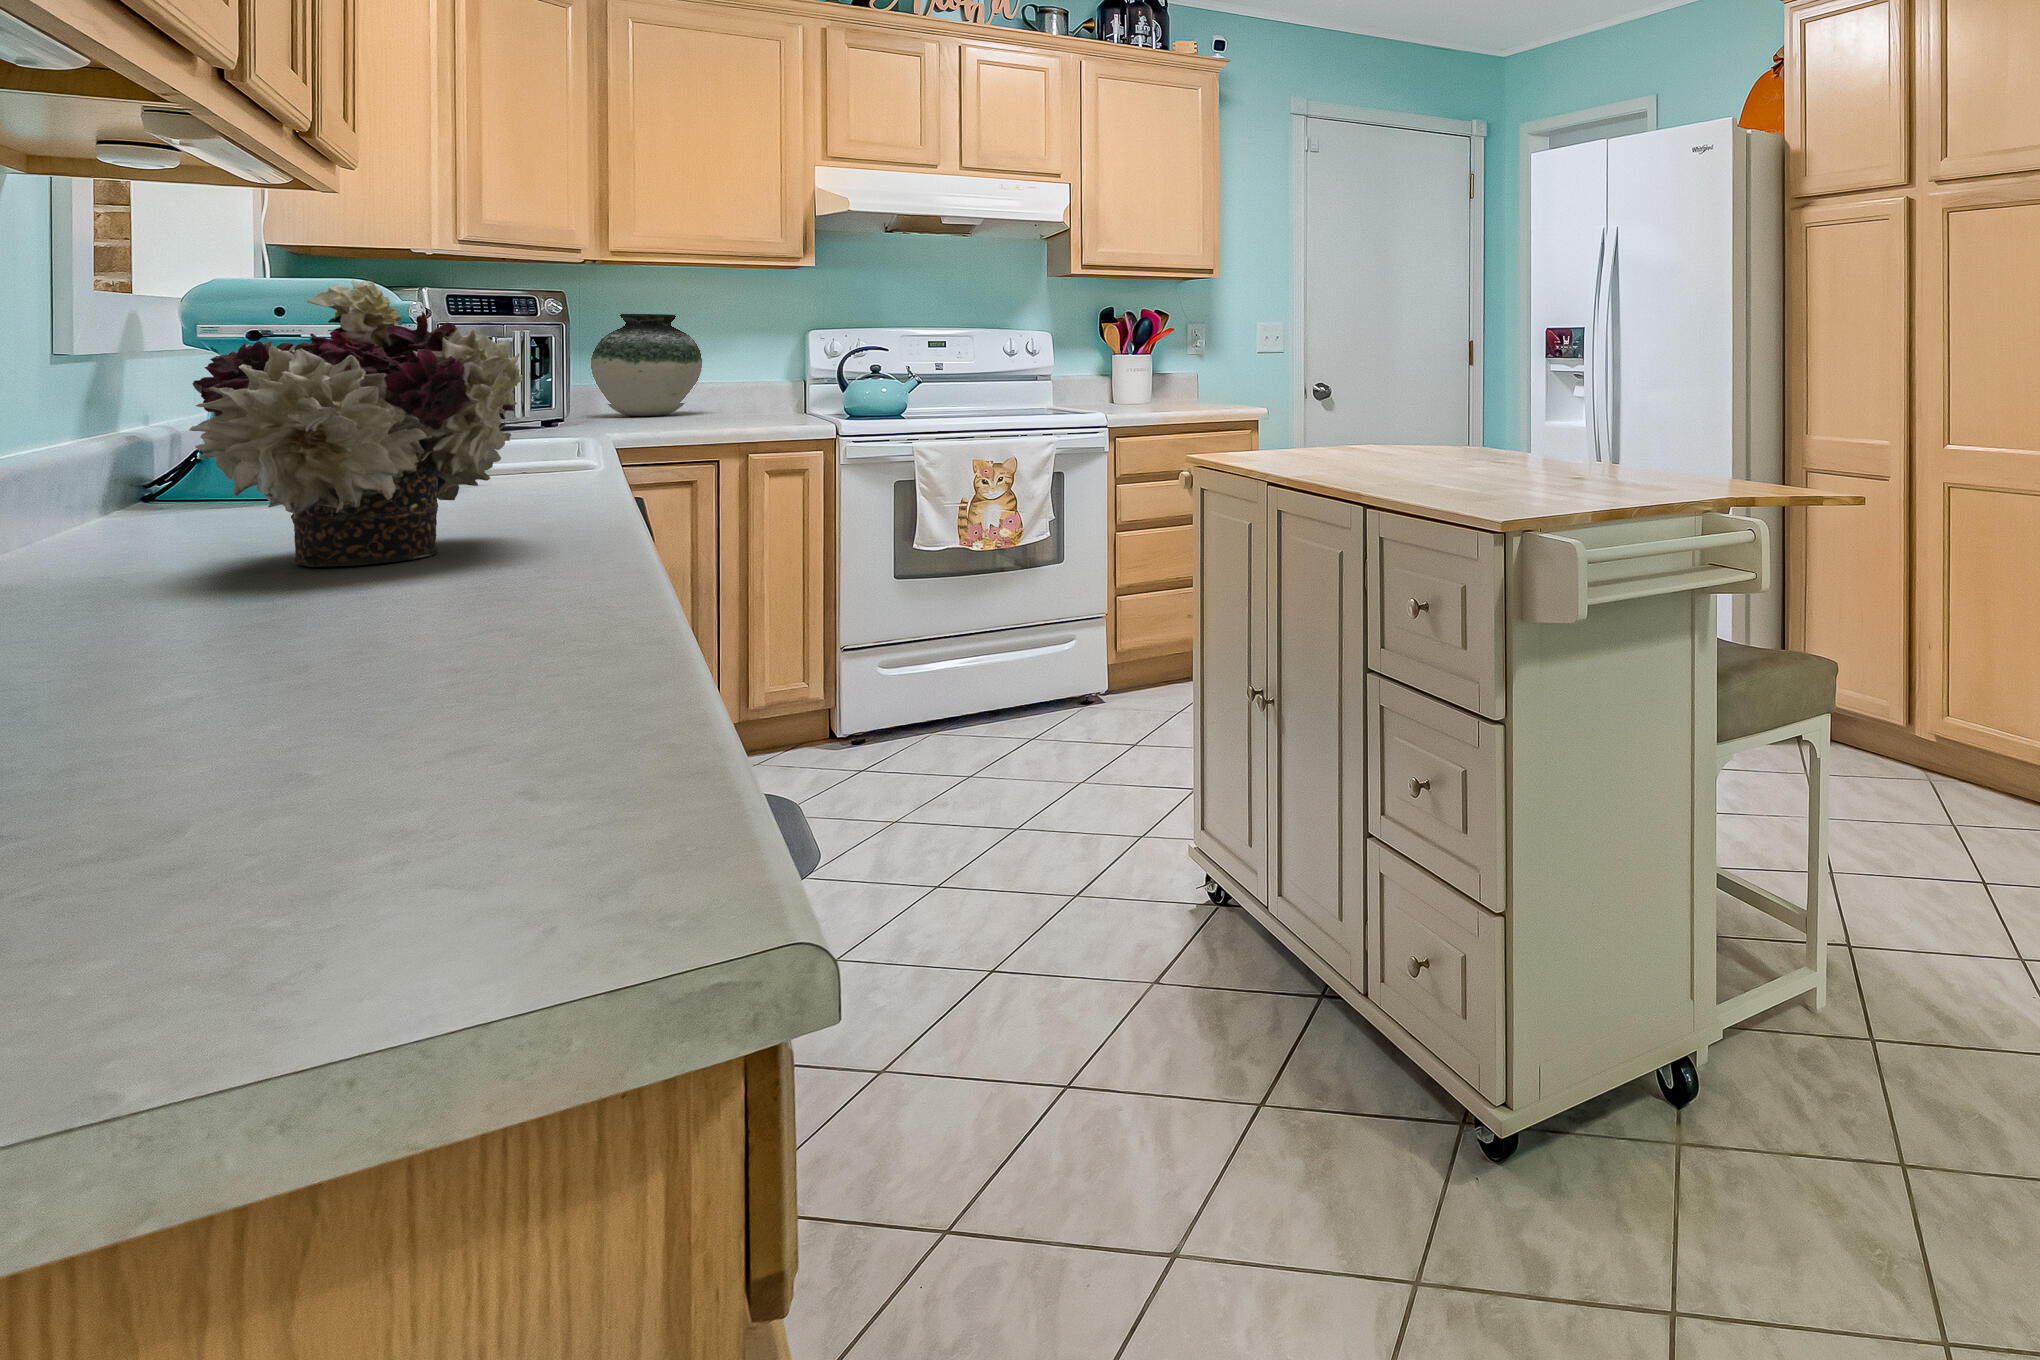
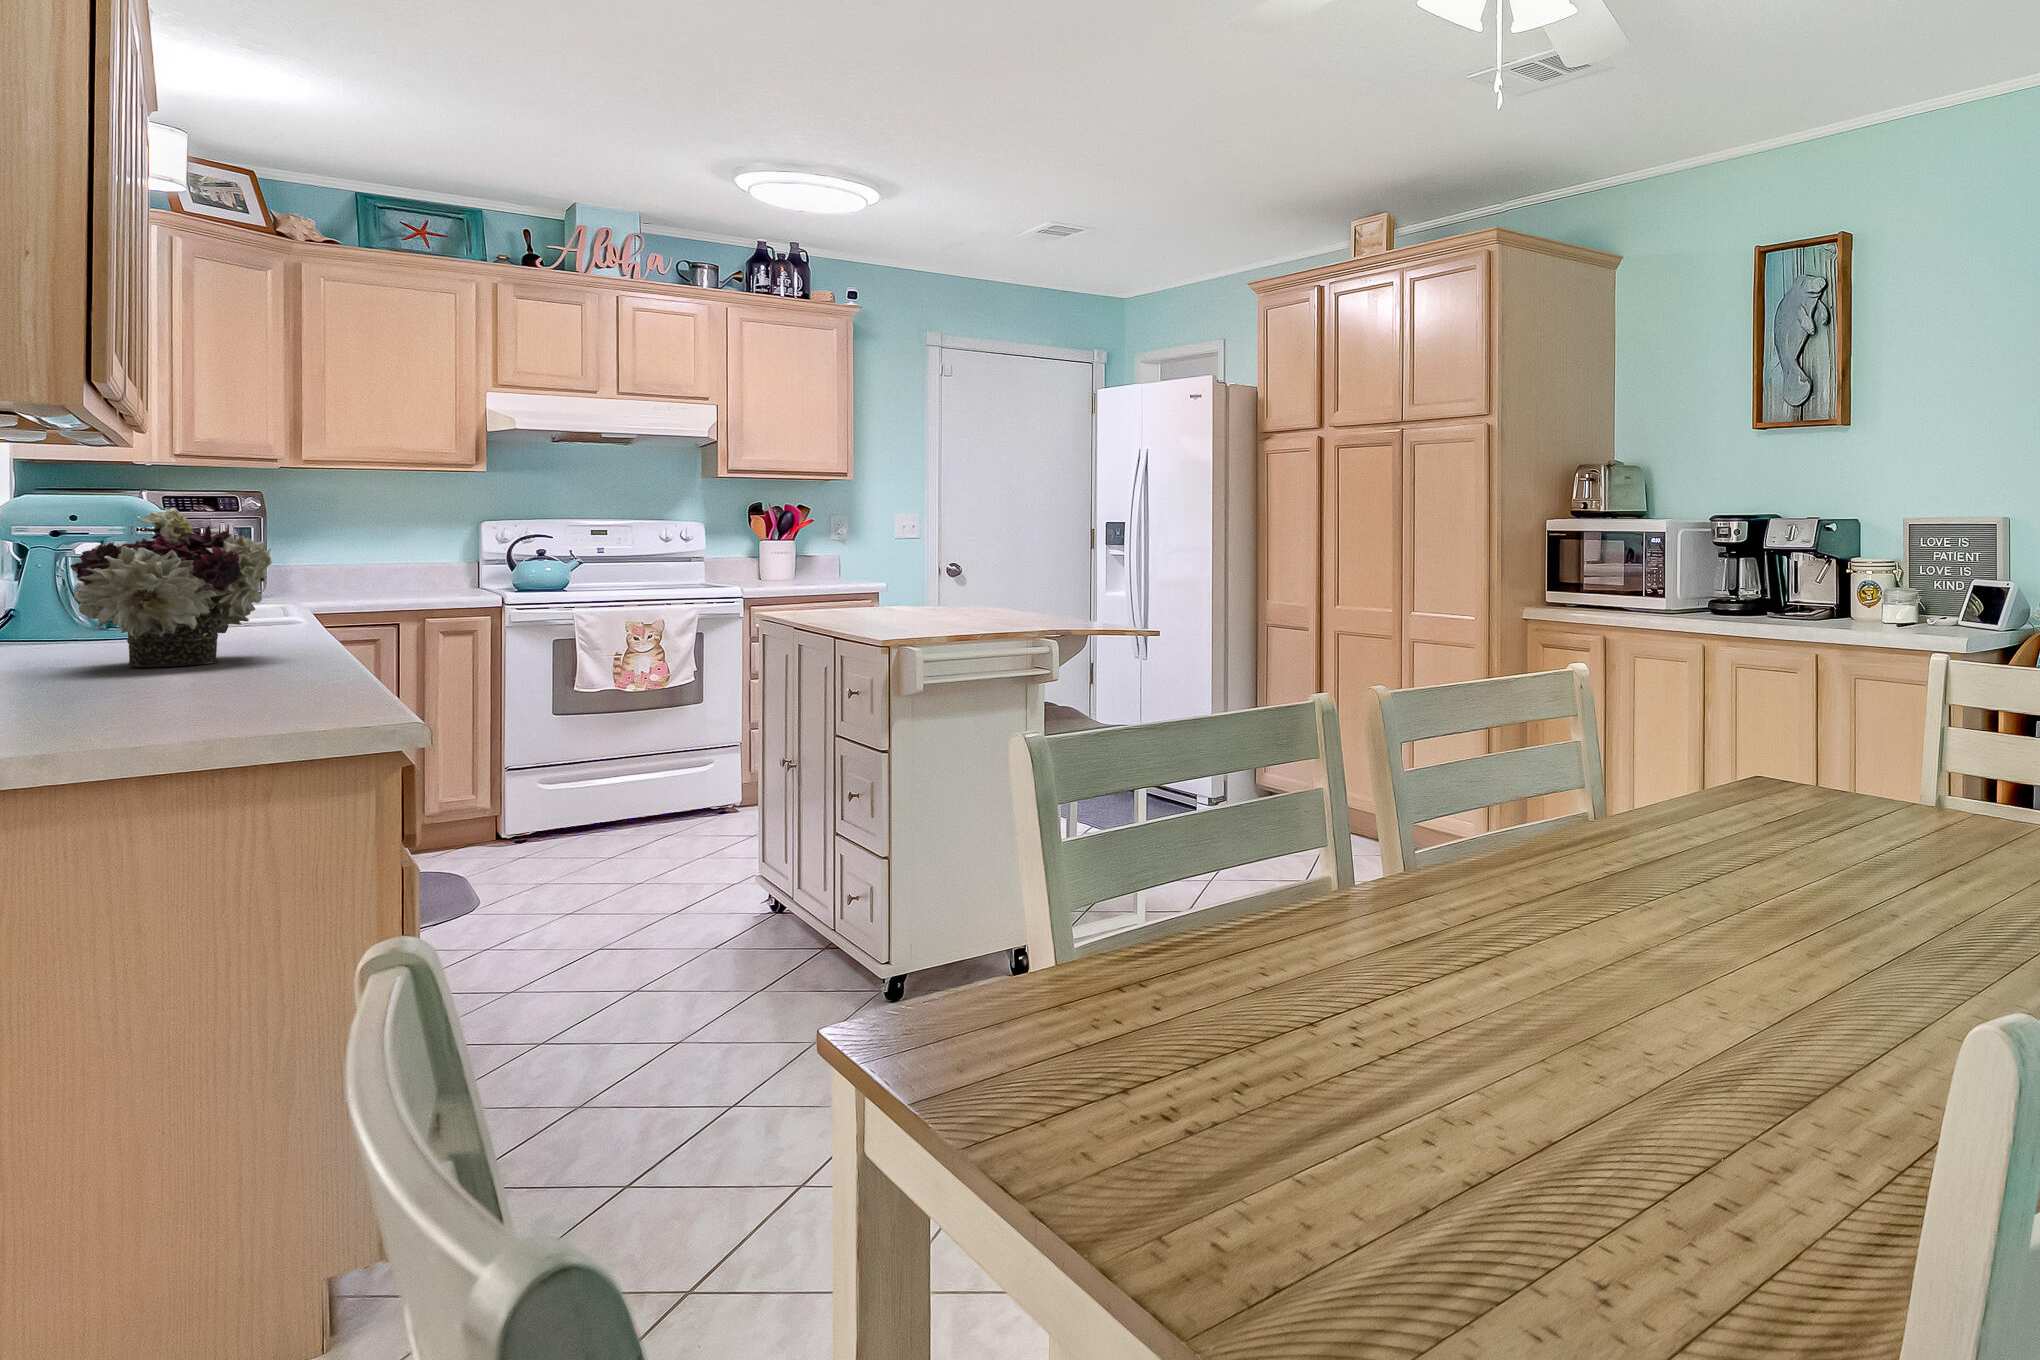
vase: present [591,314,702,416] -> none [282,509,386,591]

